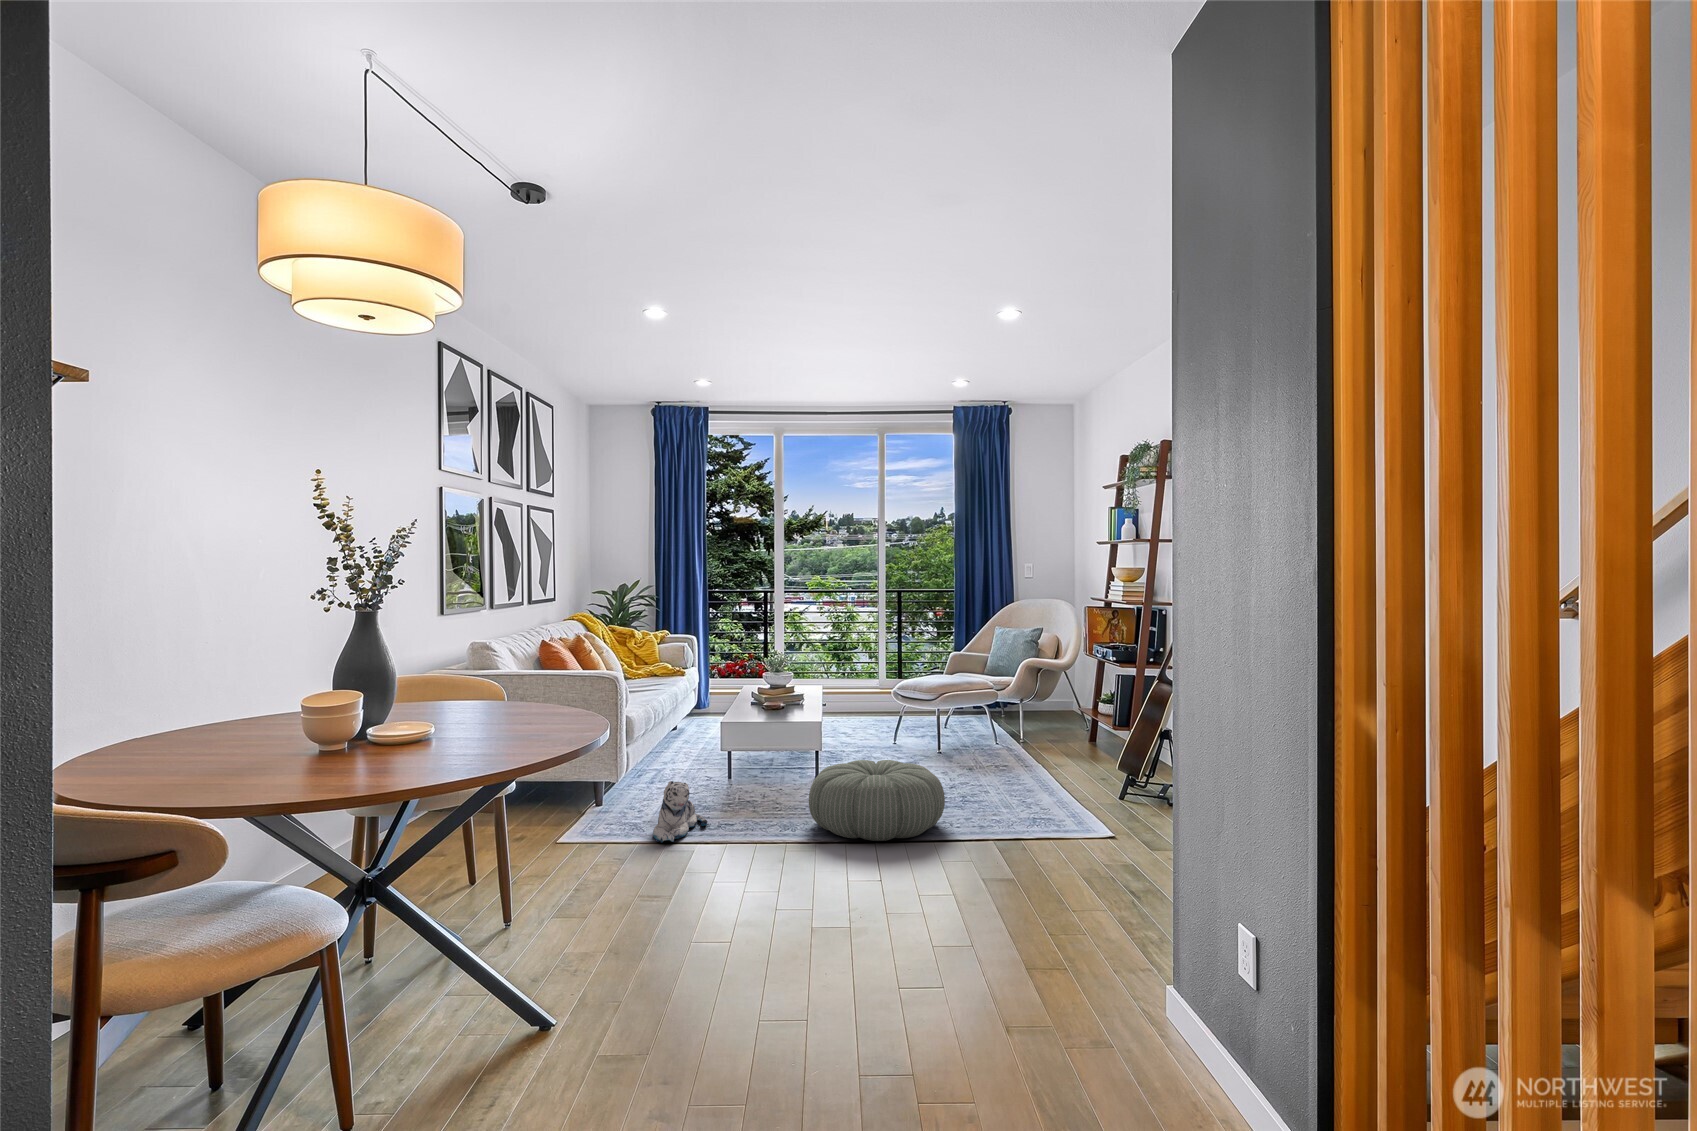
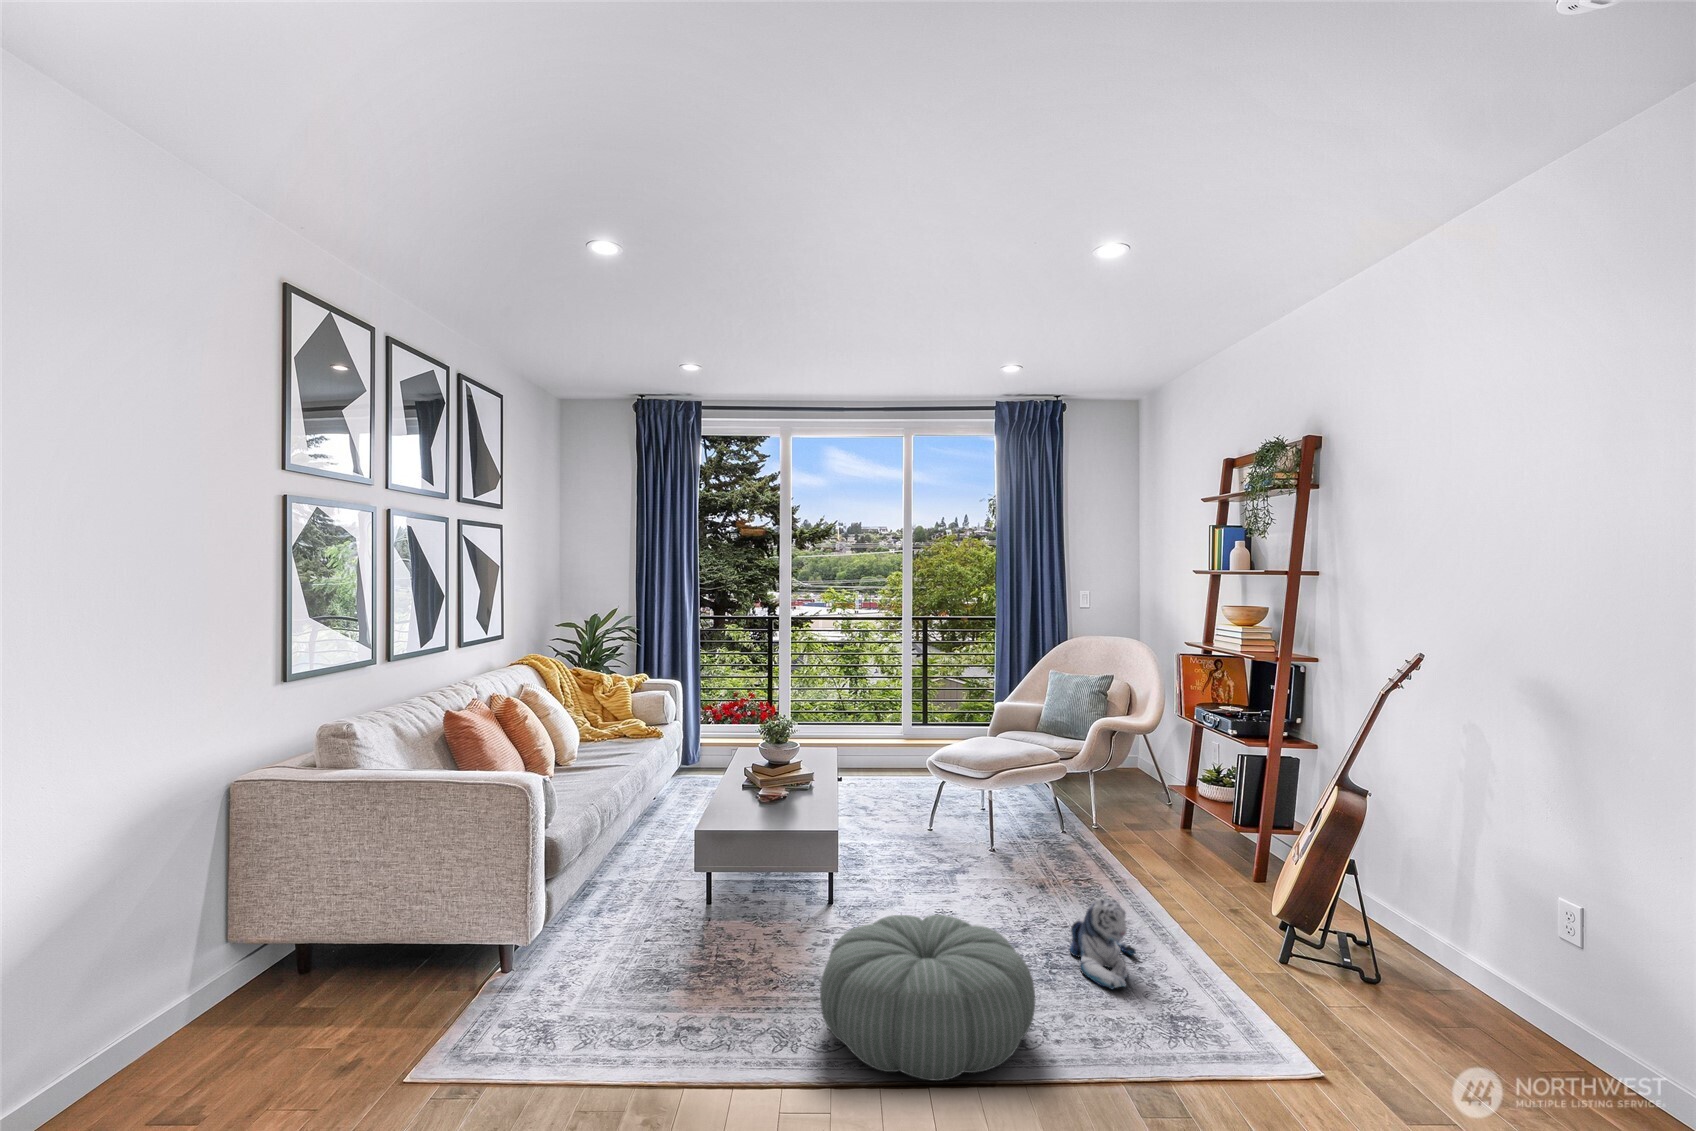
plush toy: present [653,781,707,843] -> present [1069,899,1136,989]

